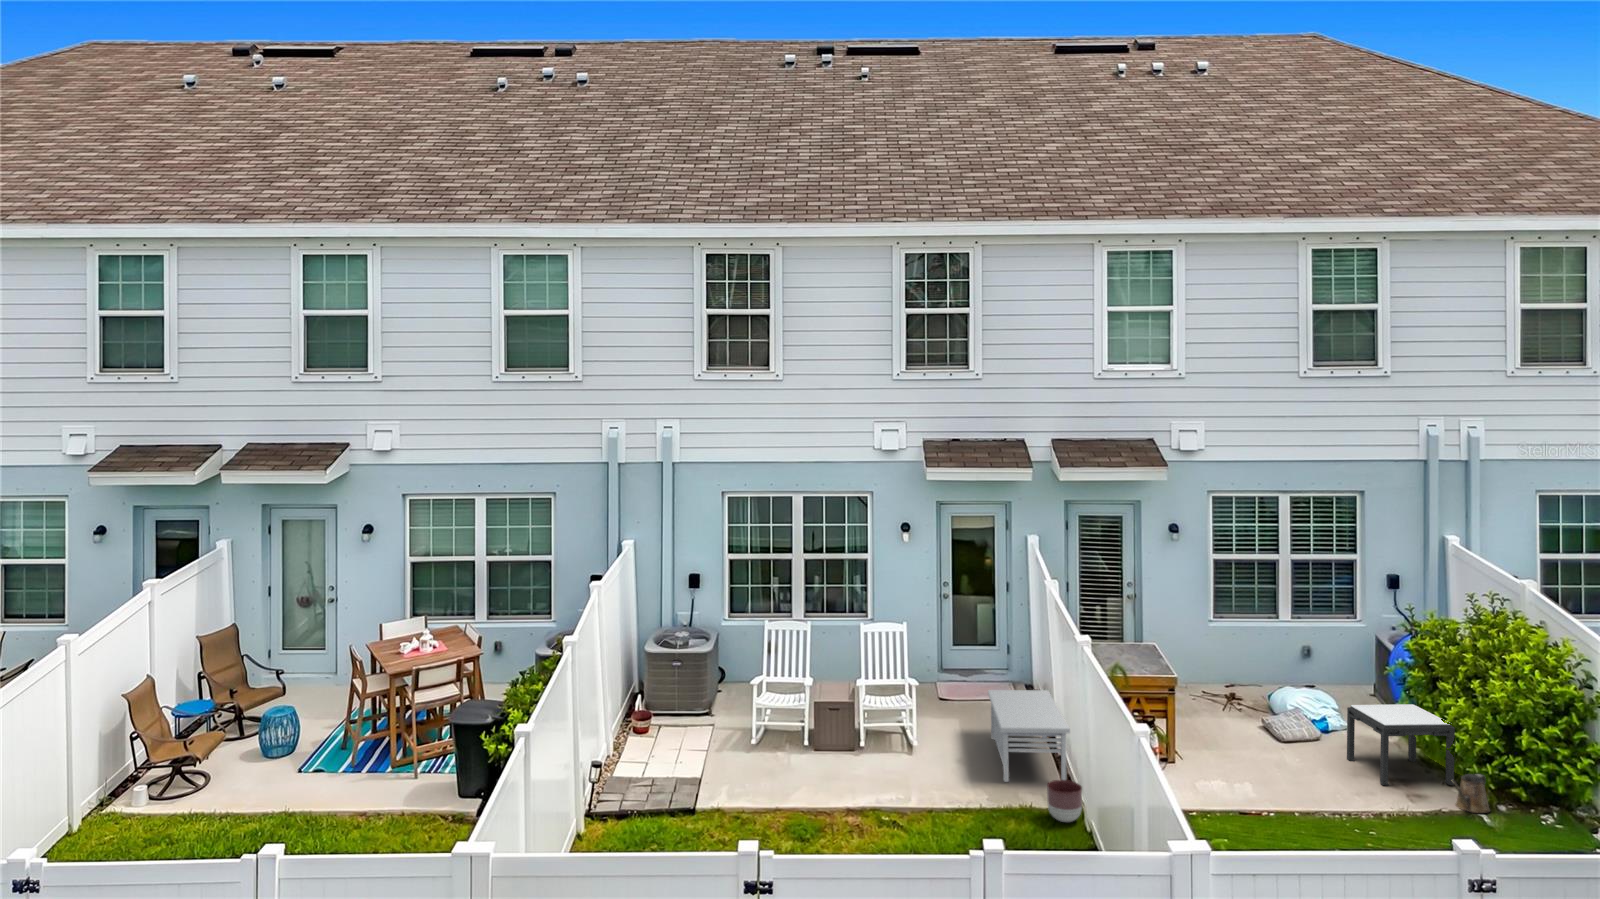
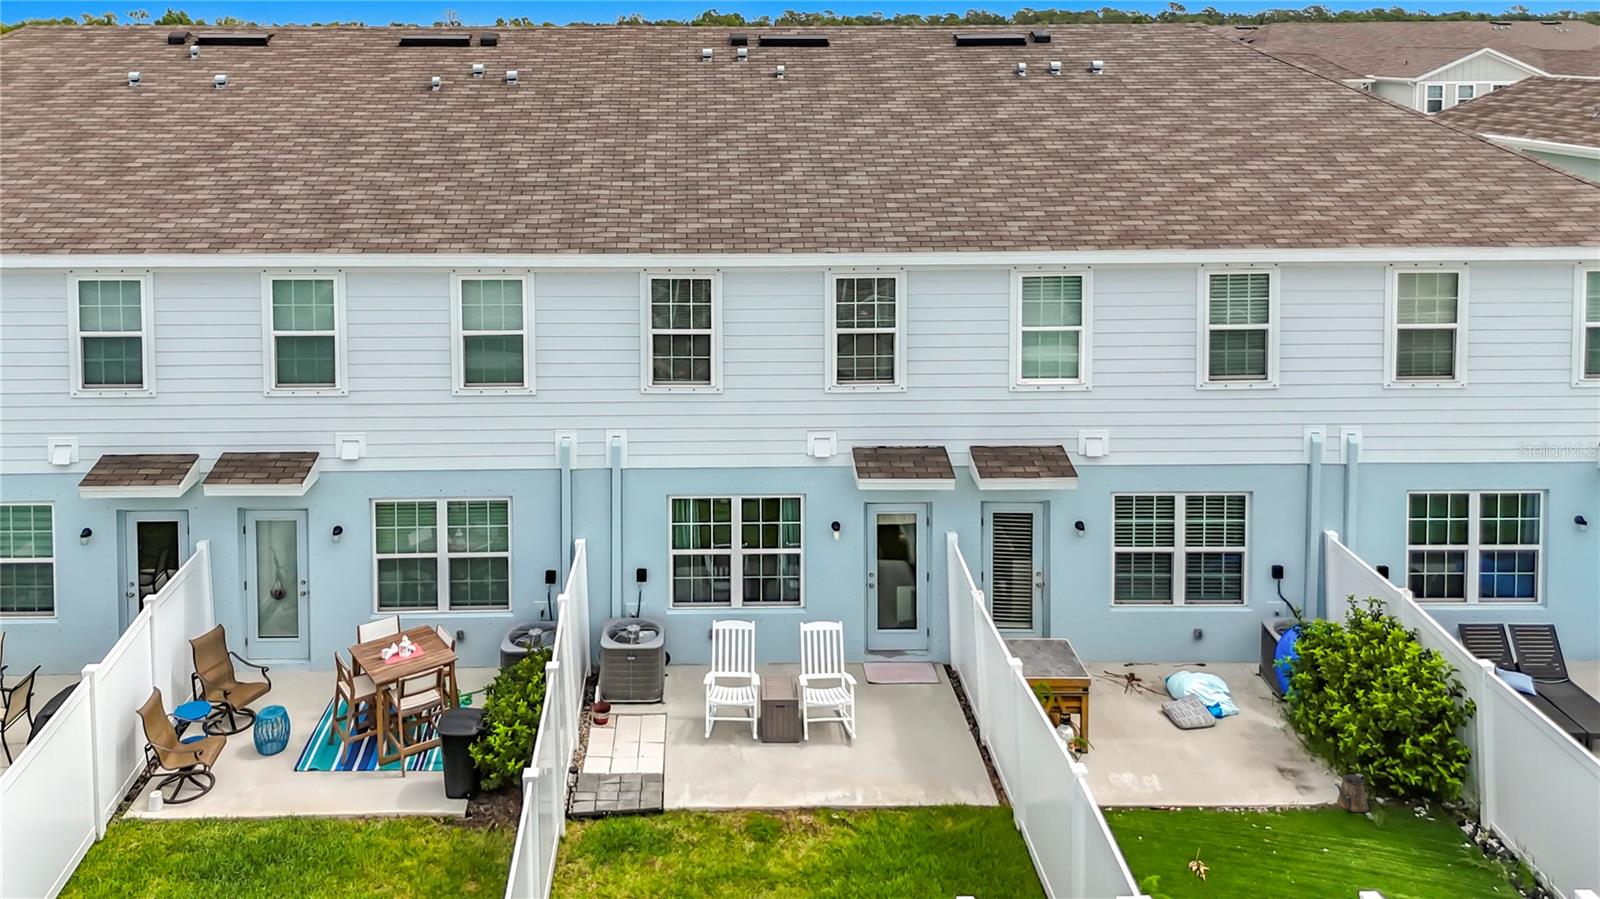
storage bench: present [988,690,1070,782] -> none [912,686,985,784]
side table: present [1347,704,1455,785] -> none [1236,700,1337,780]
planter: present [1047,780,1082,822] -> none [962,789,995,832]

